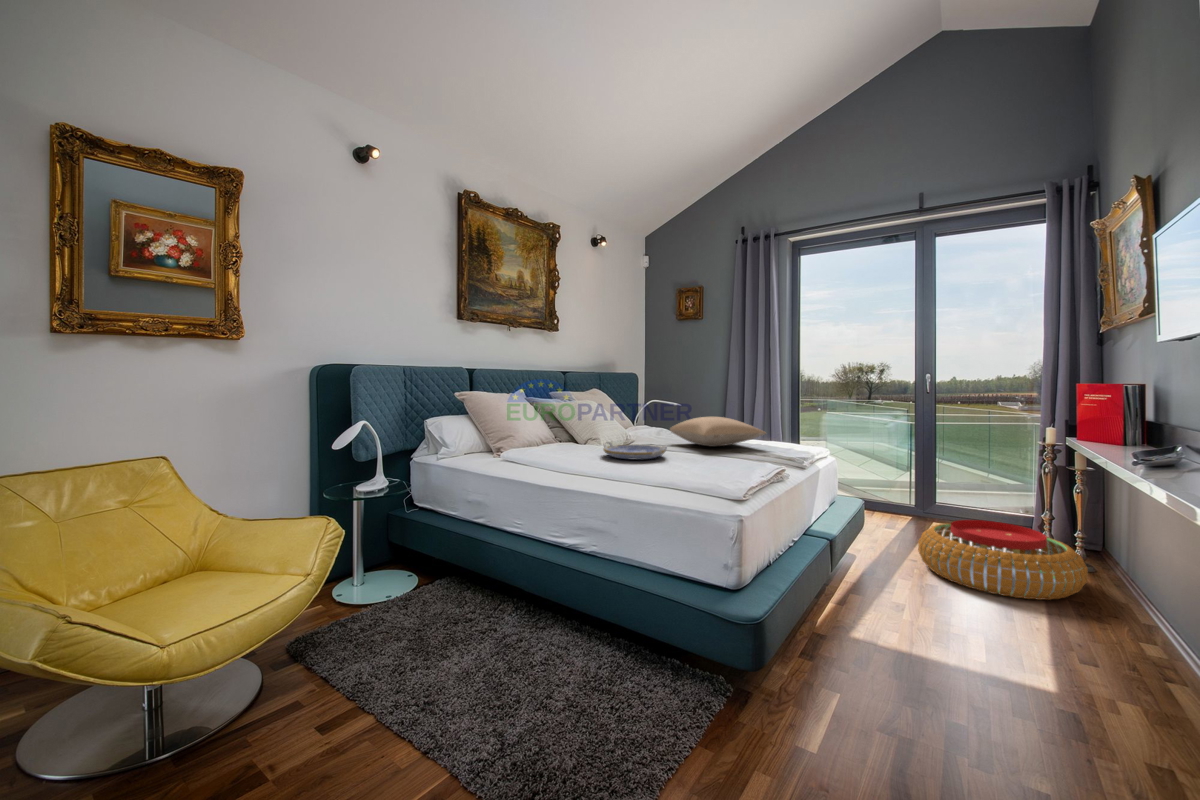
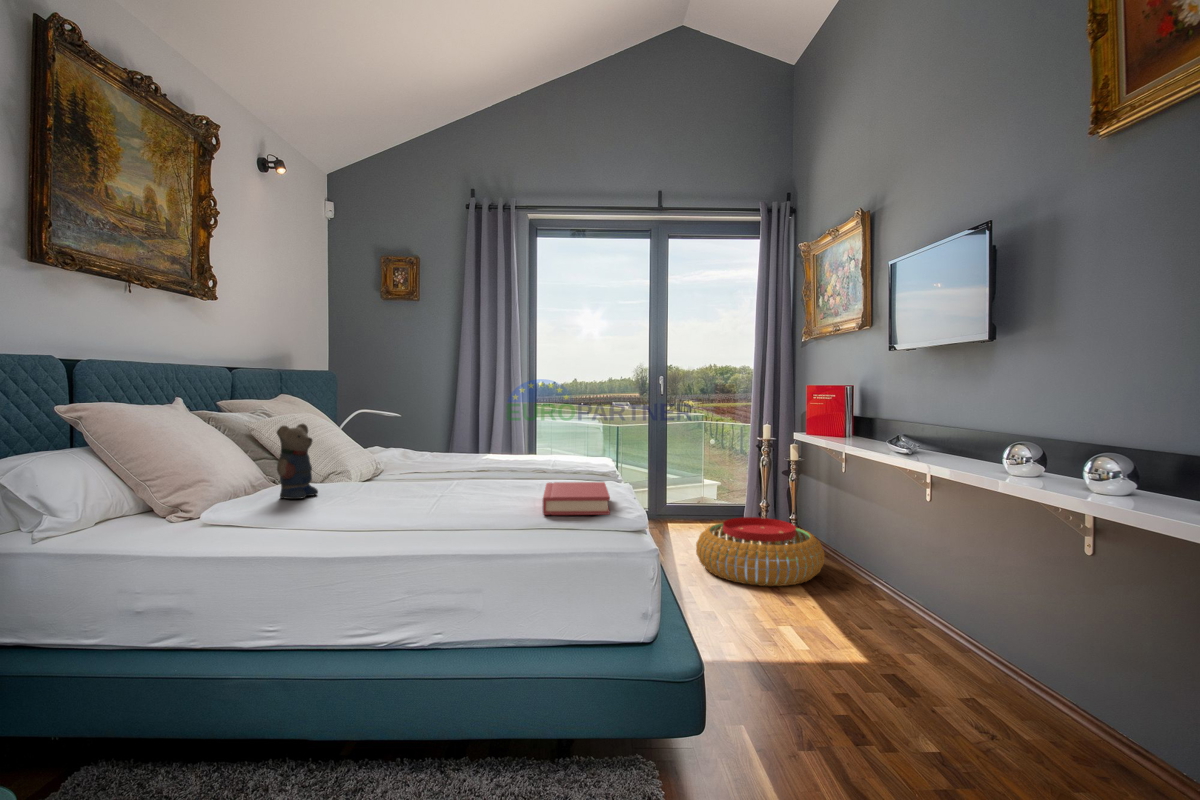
teddy bear: none [544,406,569,451] -> present [277,424,318,499]
pillow: present [670,417,766,446] -> none [445,430,570,469]
serving tray: present [603,442,667,459] -> none [386,474,487,499]
hardback book: none [675,455,747,481] -> present [543,482,610,515]

